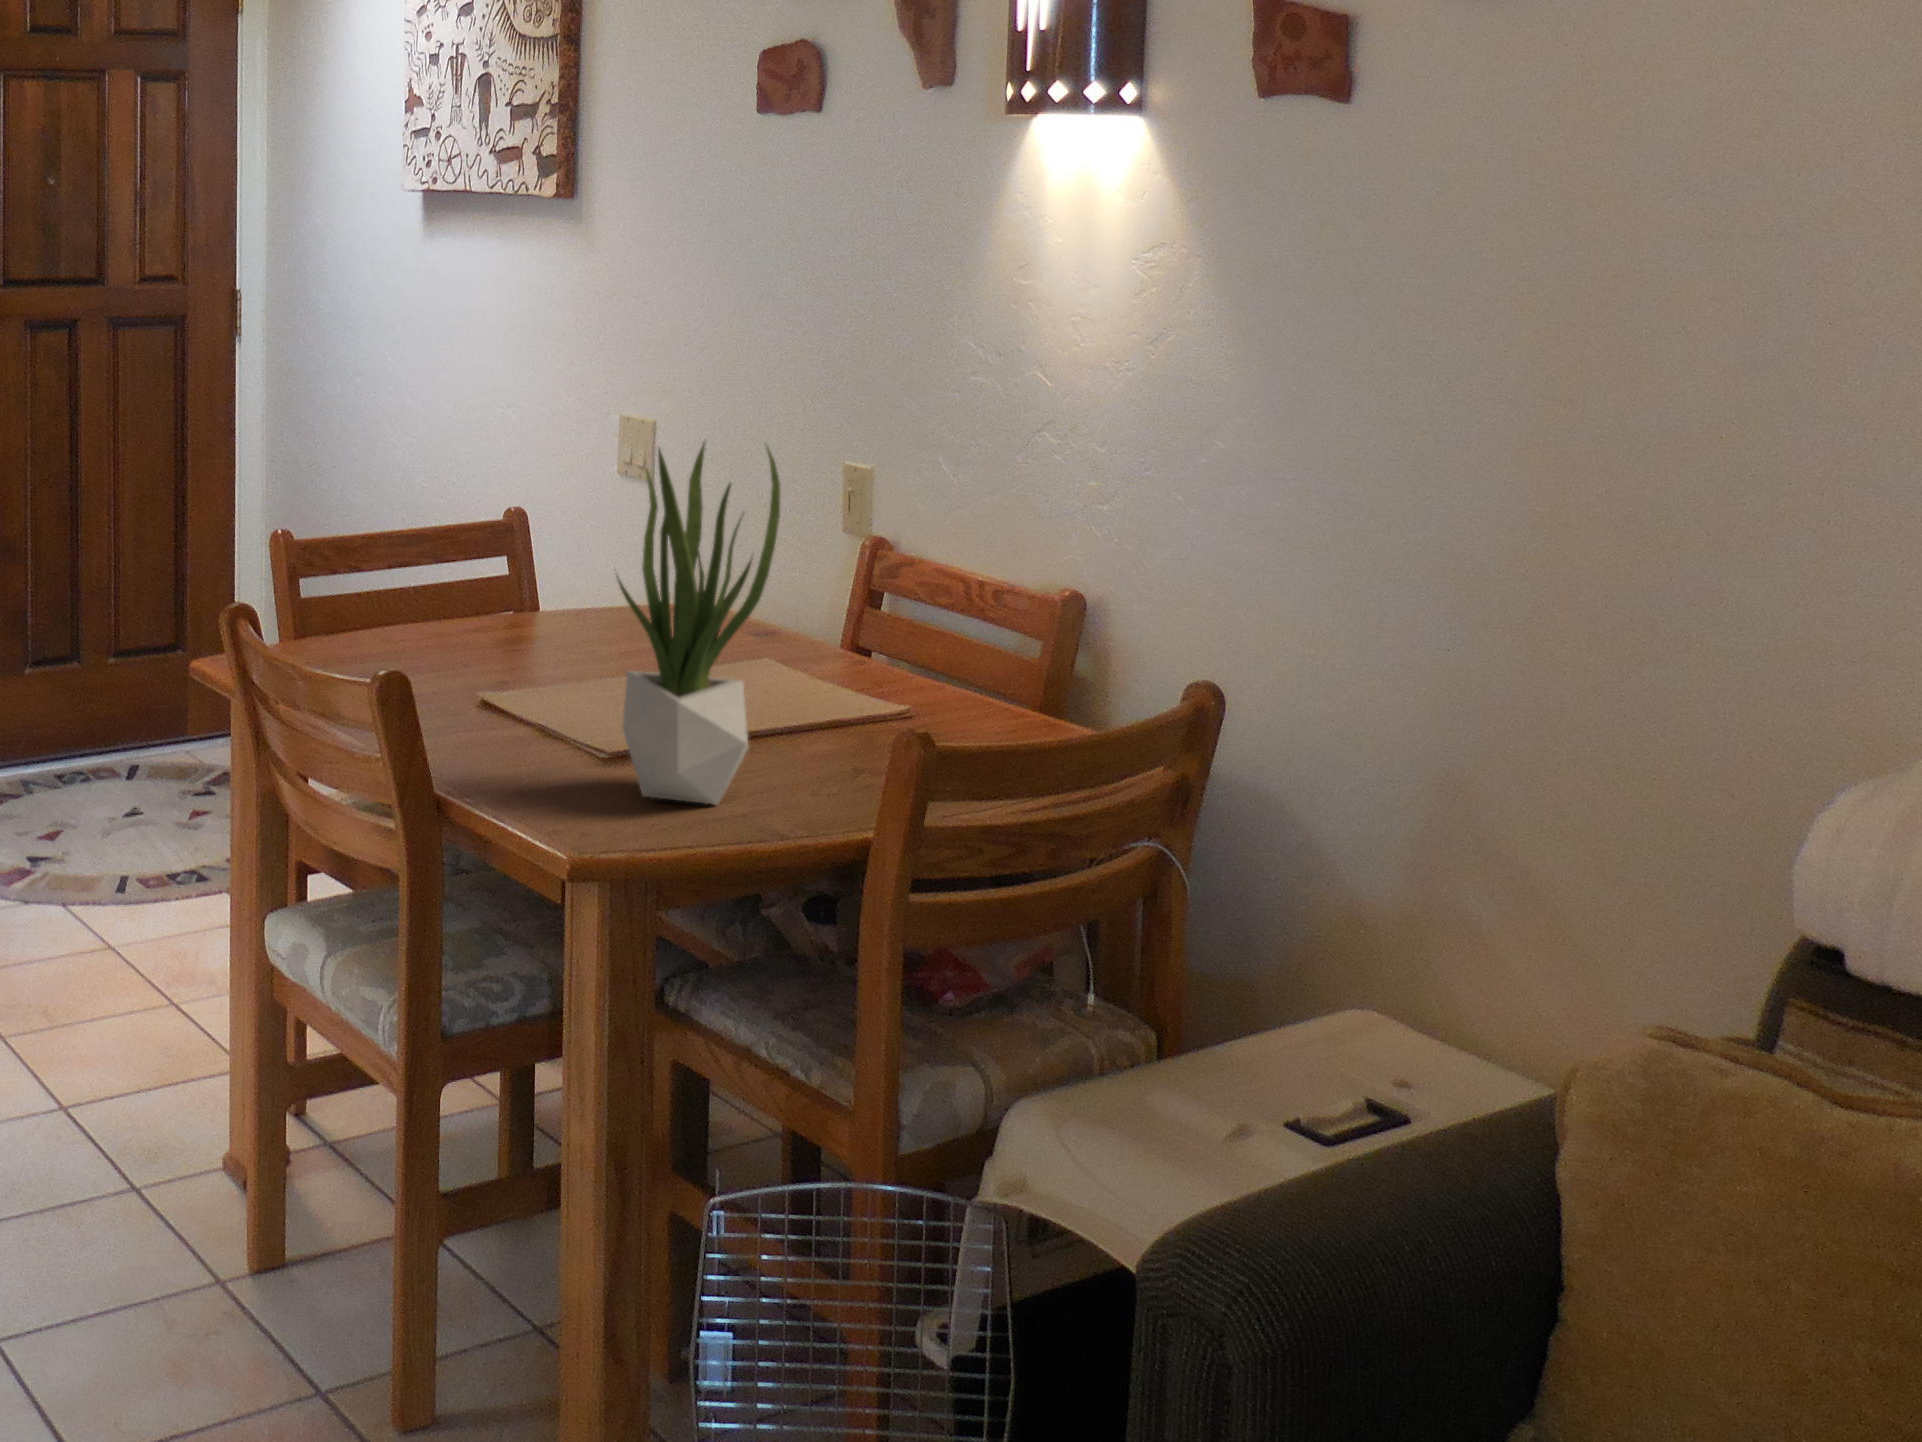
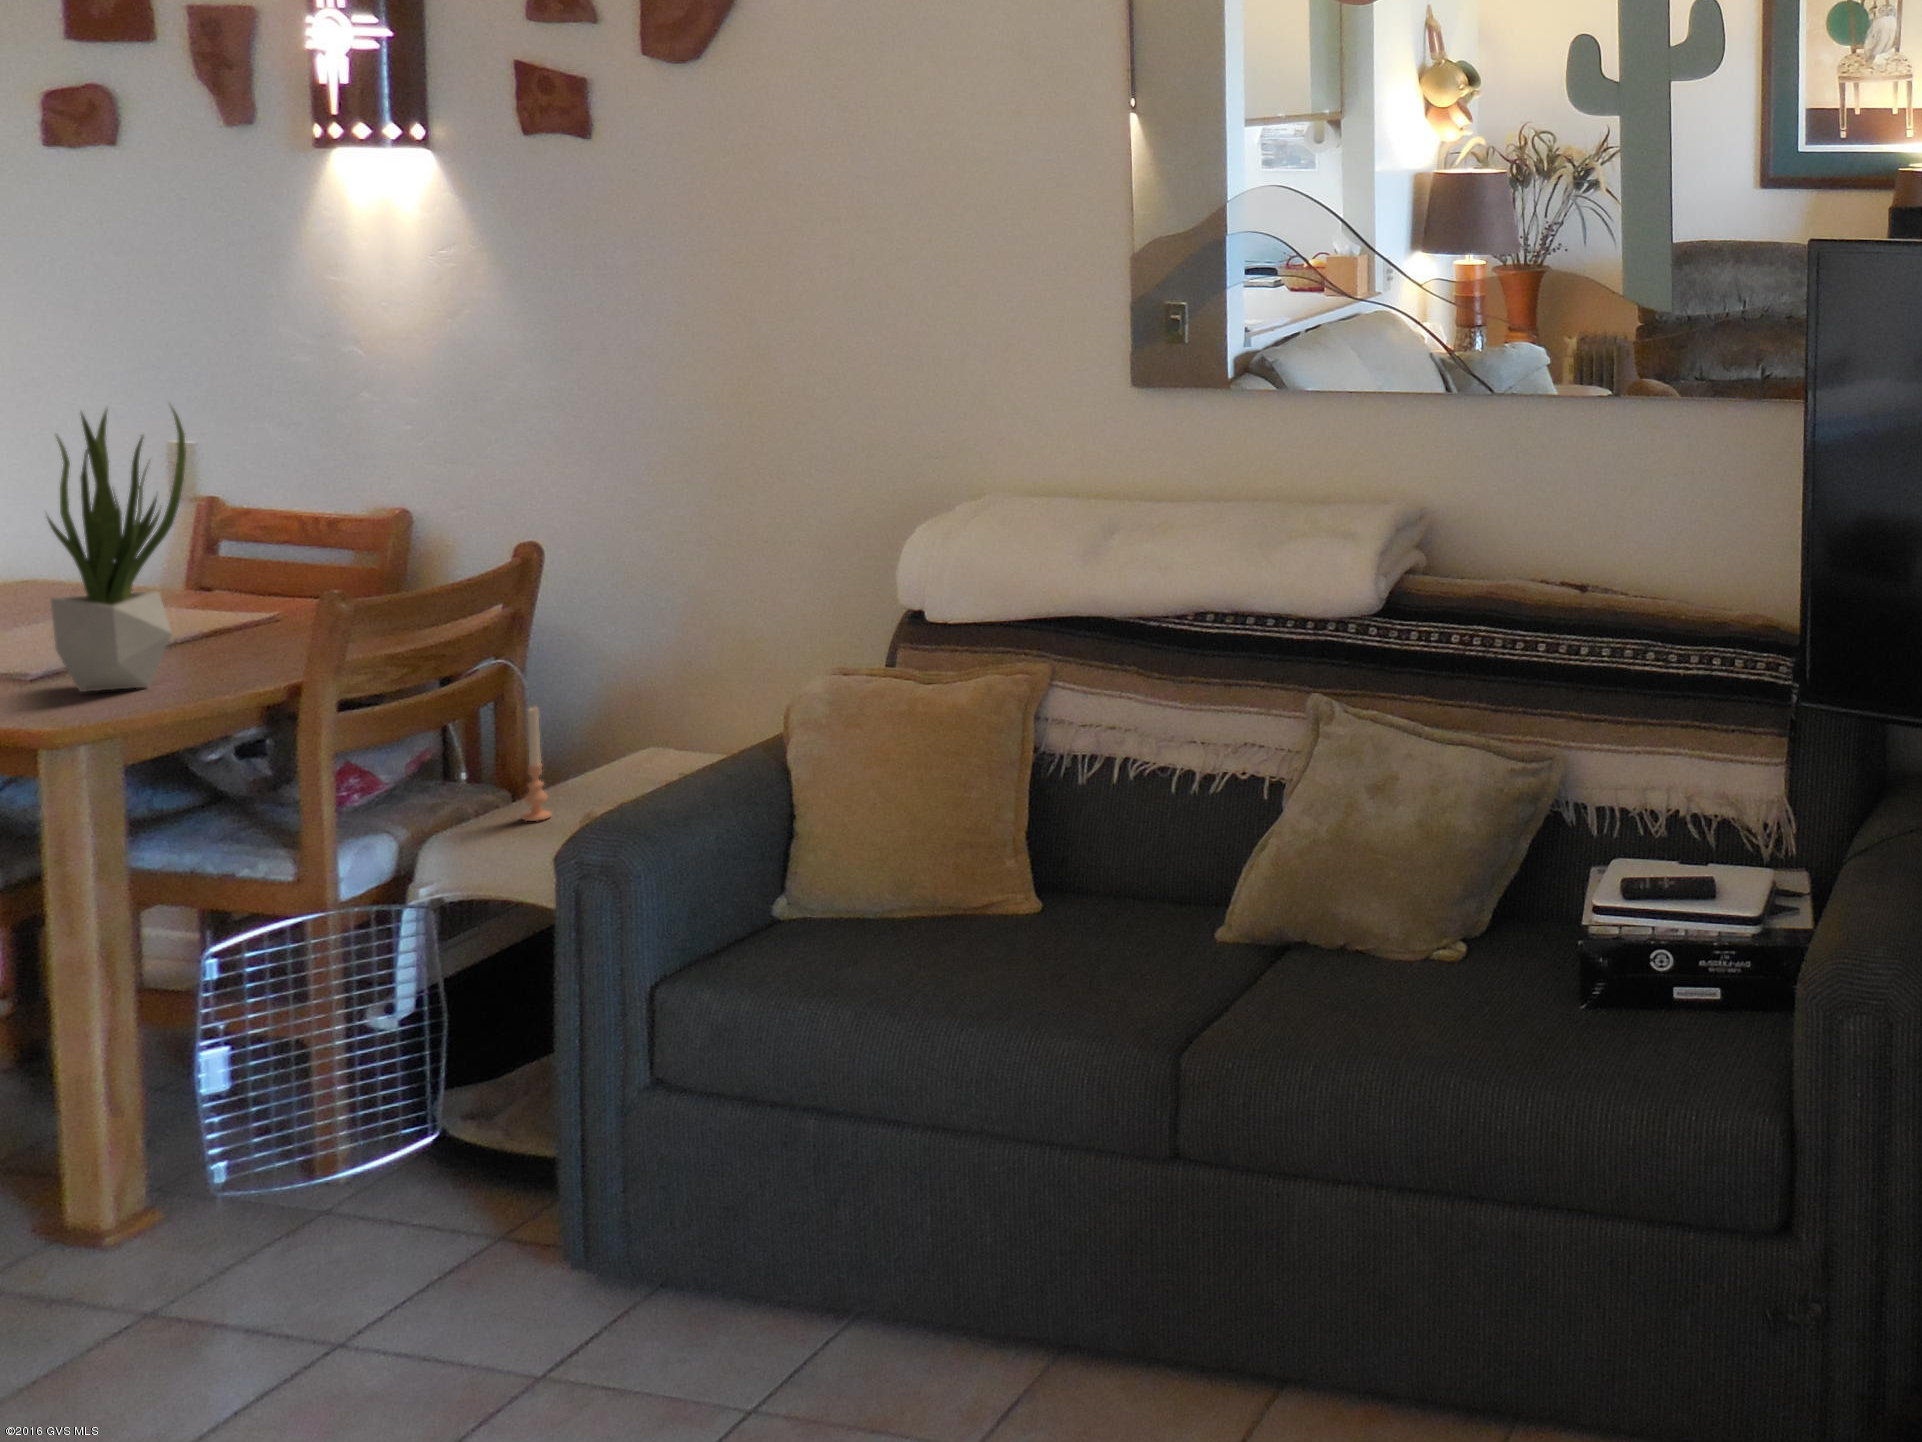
candle: none [1148,946,1191,1119] -> present [522,707,551,821]

